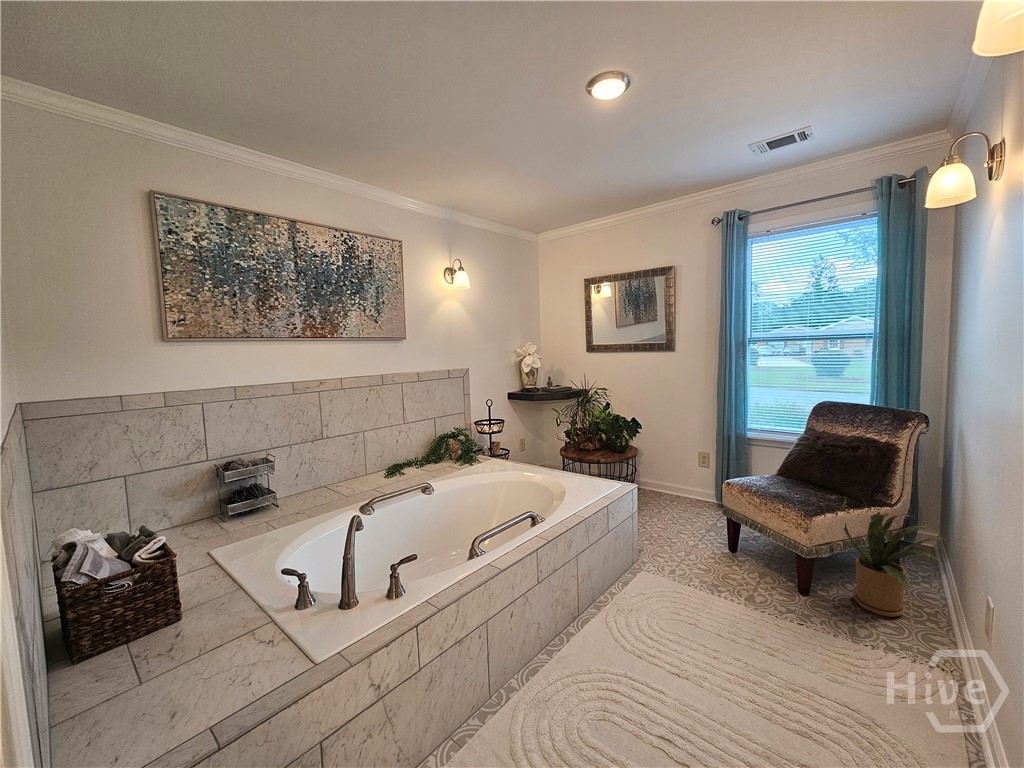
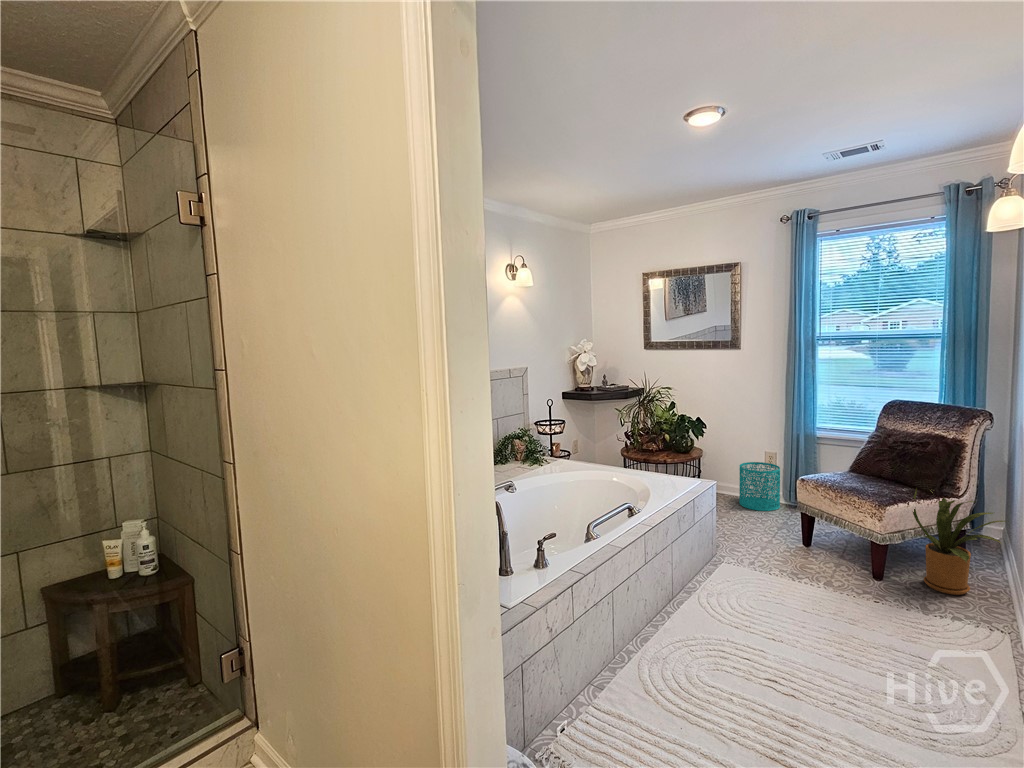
wastebasket: none [672,461,712,510] -> present [739,462,780,511]

